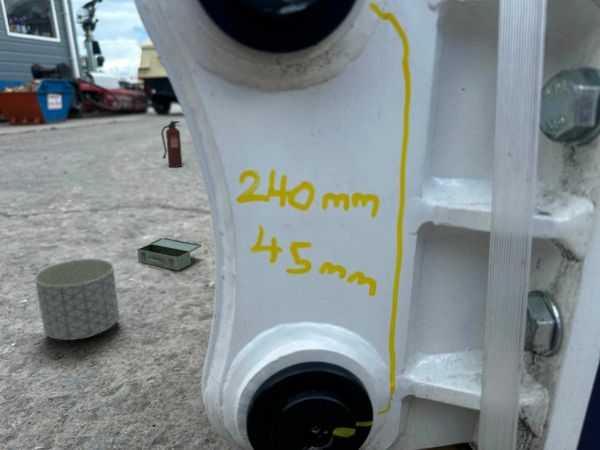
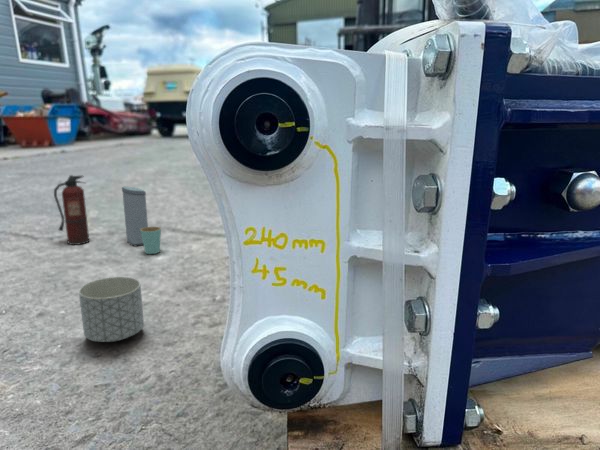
fire extinguisher: present [161,121,182,167] -> present [54,175,90,245]
trash can: none [103,157,148,233] -> present [122,187,161,254]
toolbox: present [137,238,201,270] -> none [154,259,209,287]

